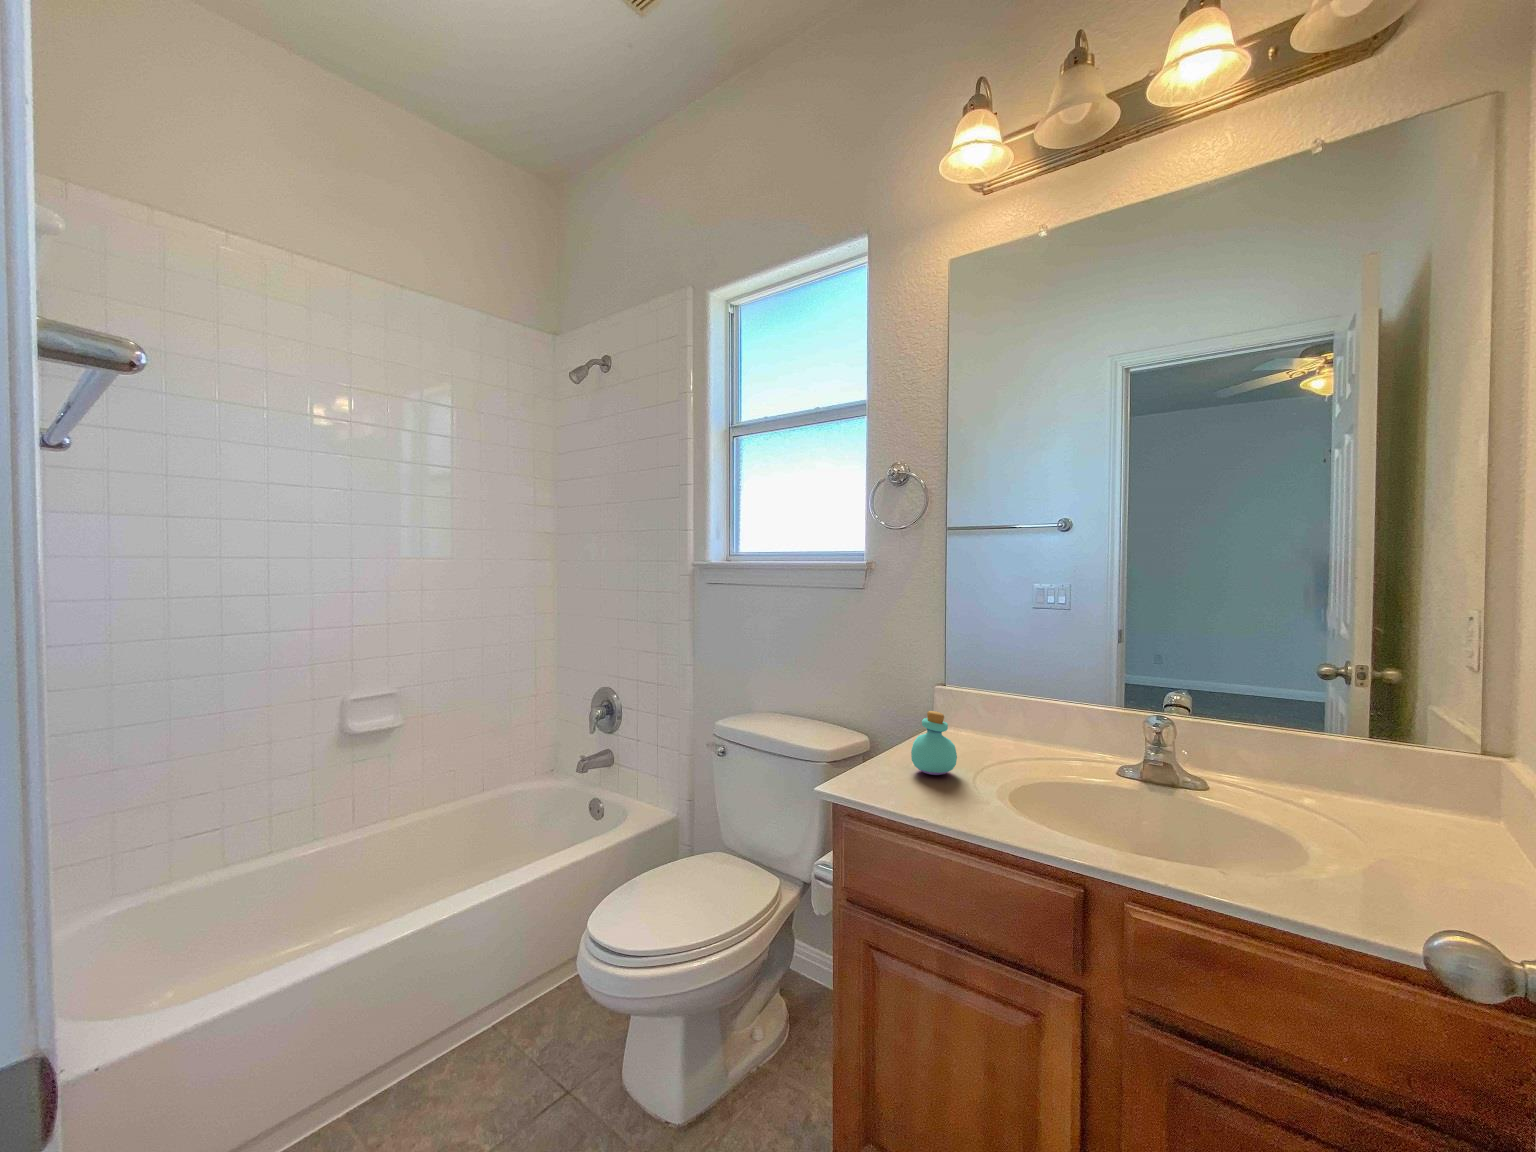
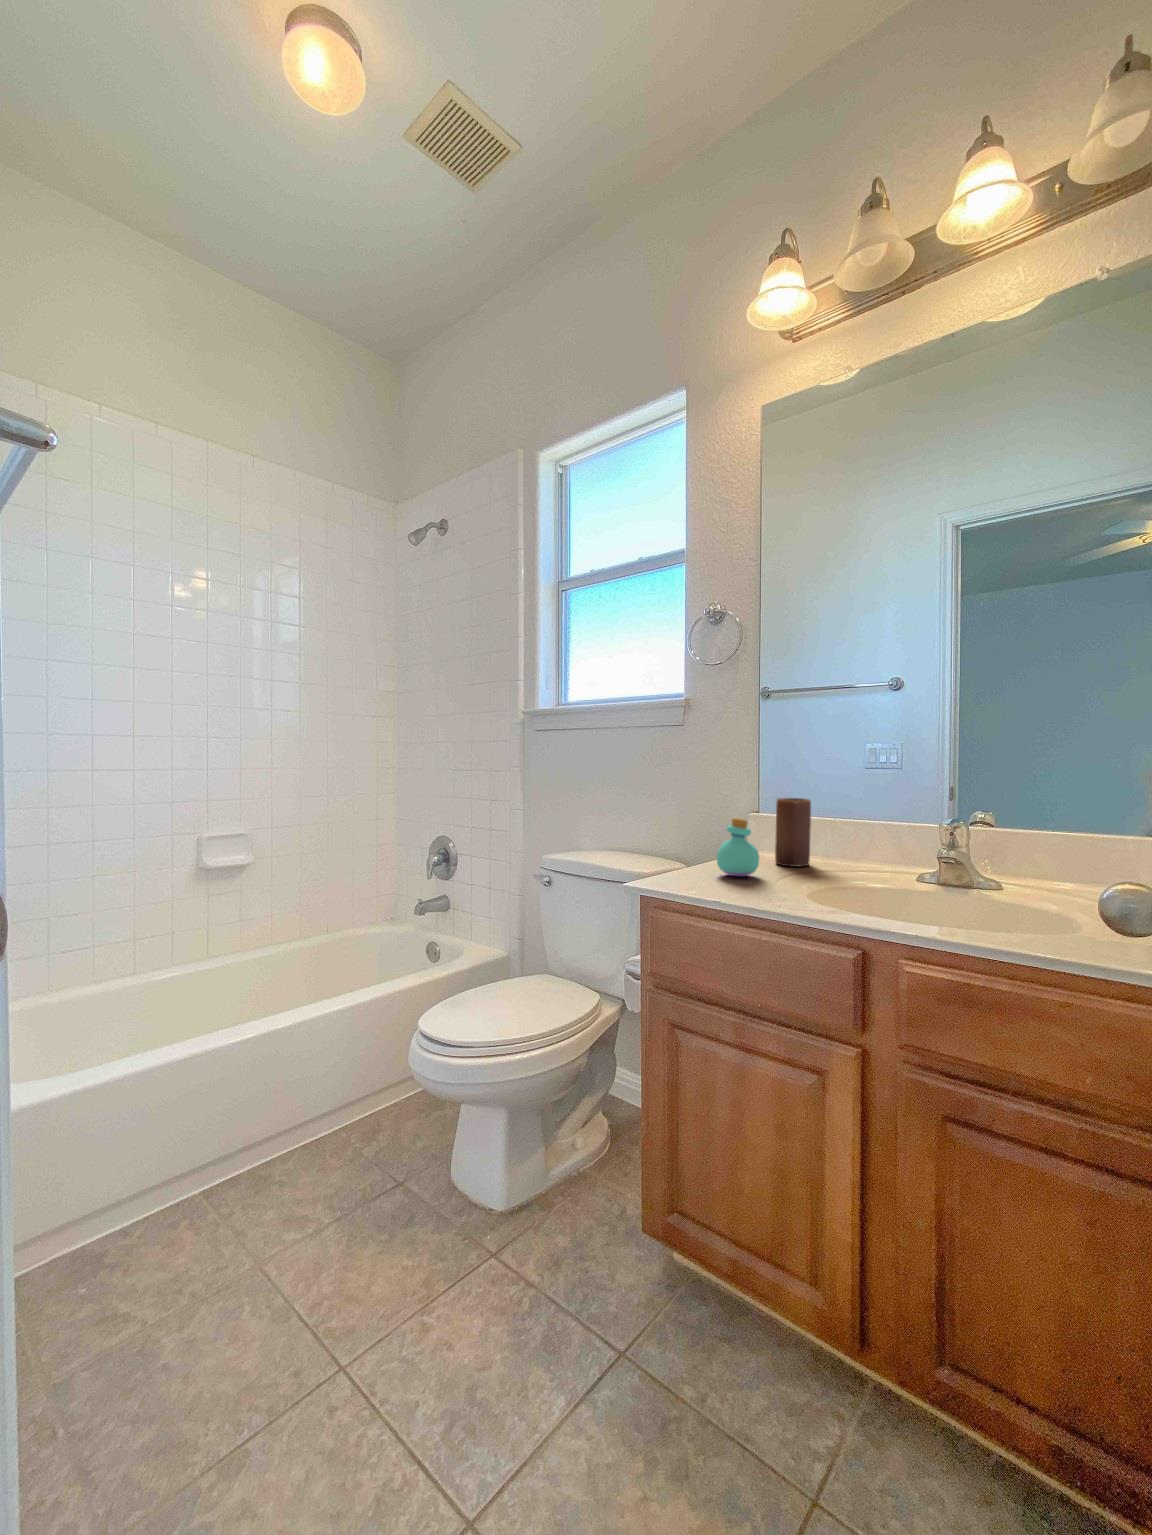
candle: none [968,679,1006,755] -> present [775,798,811,866]

